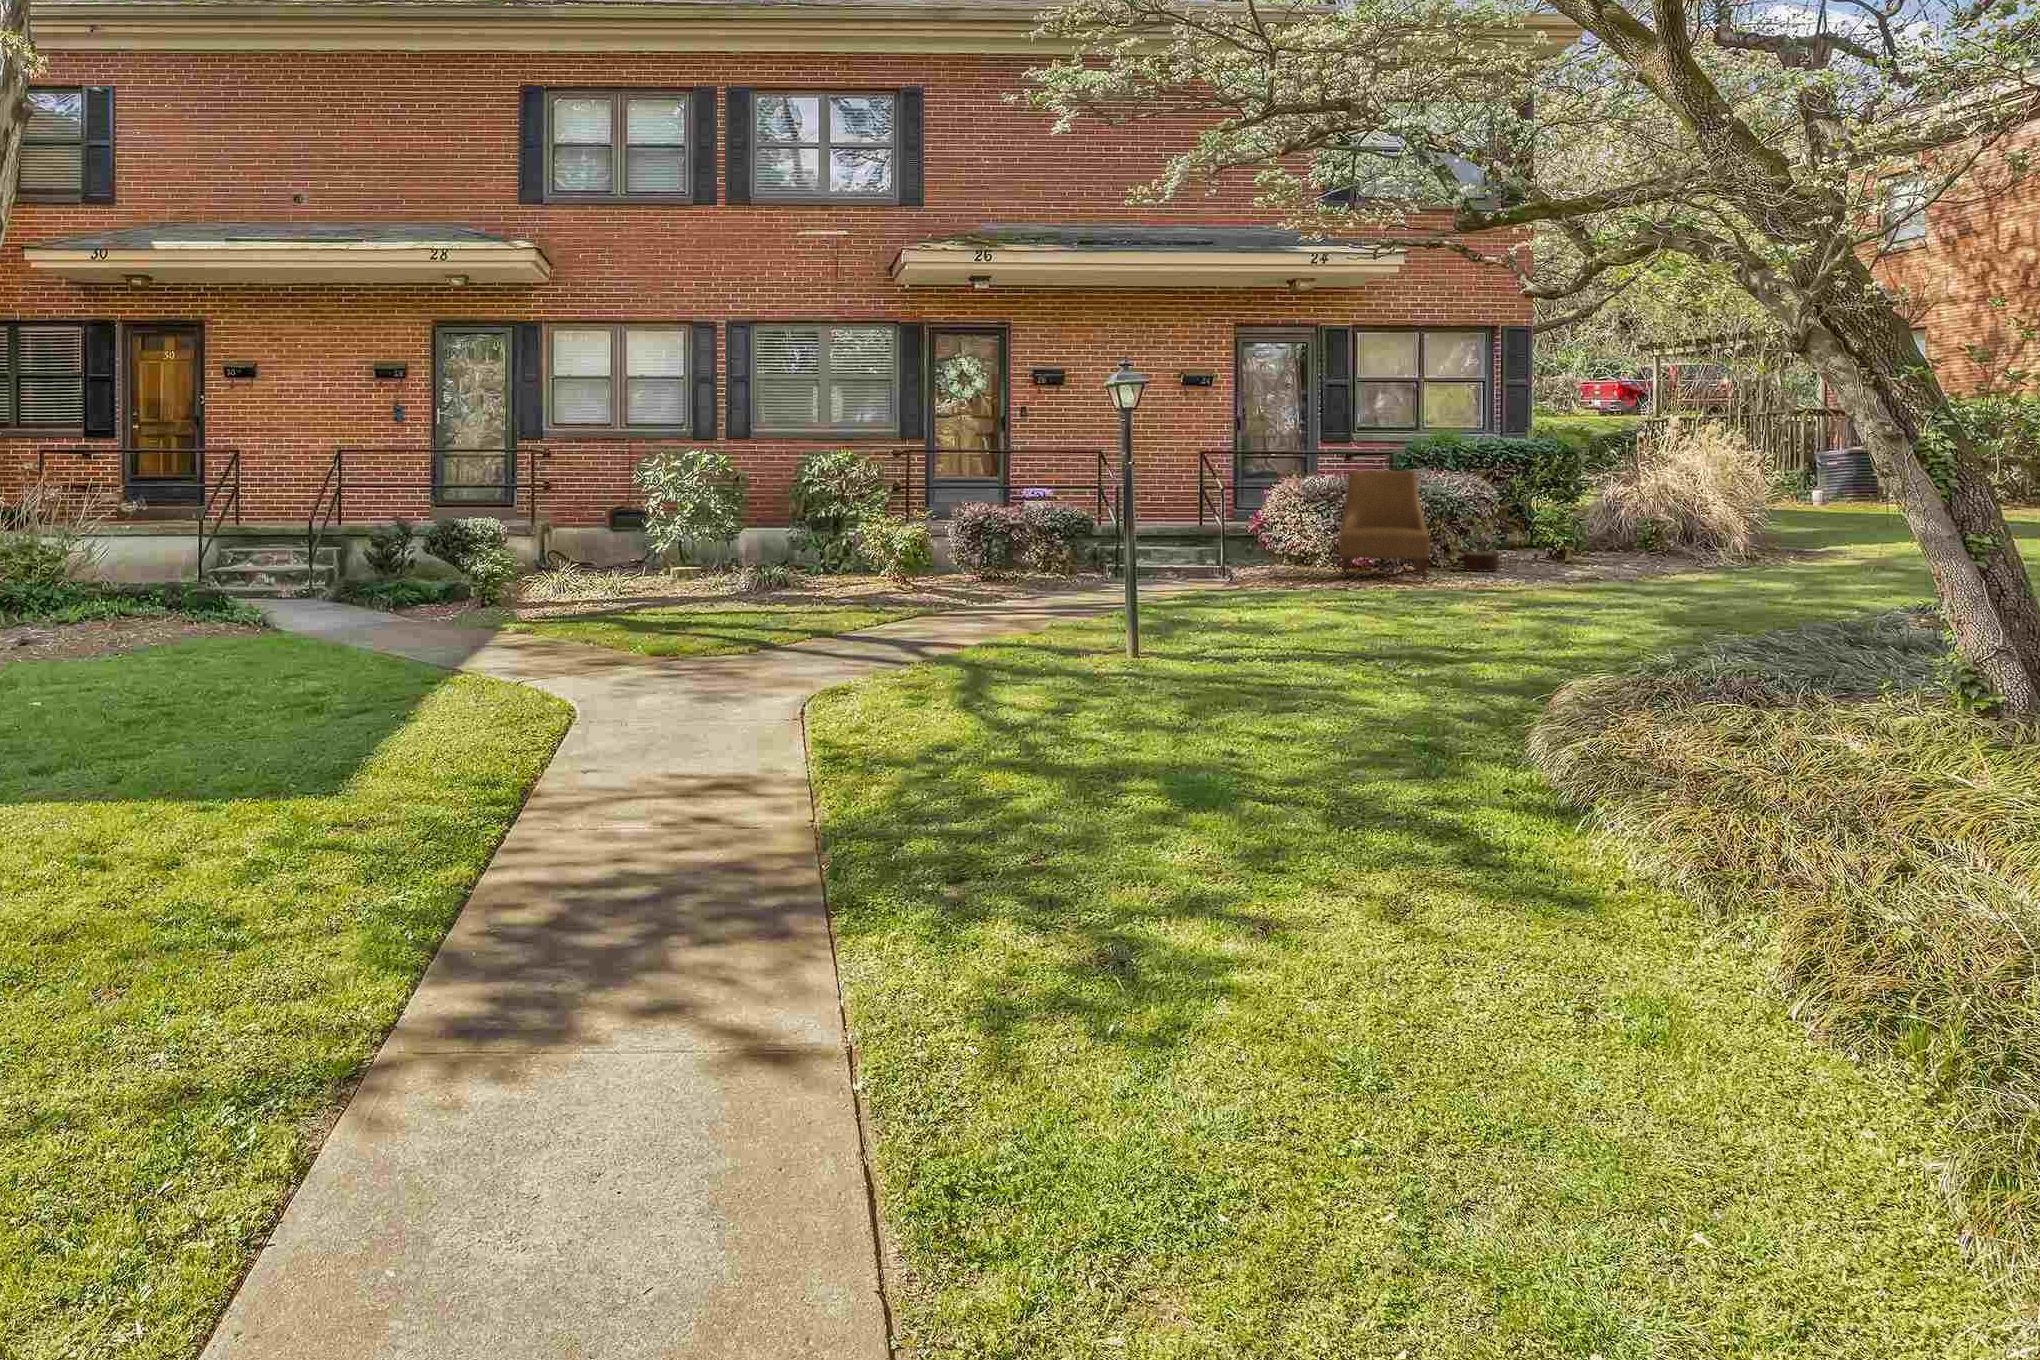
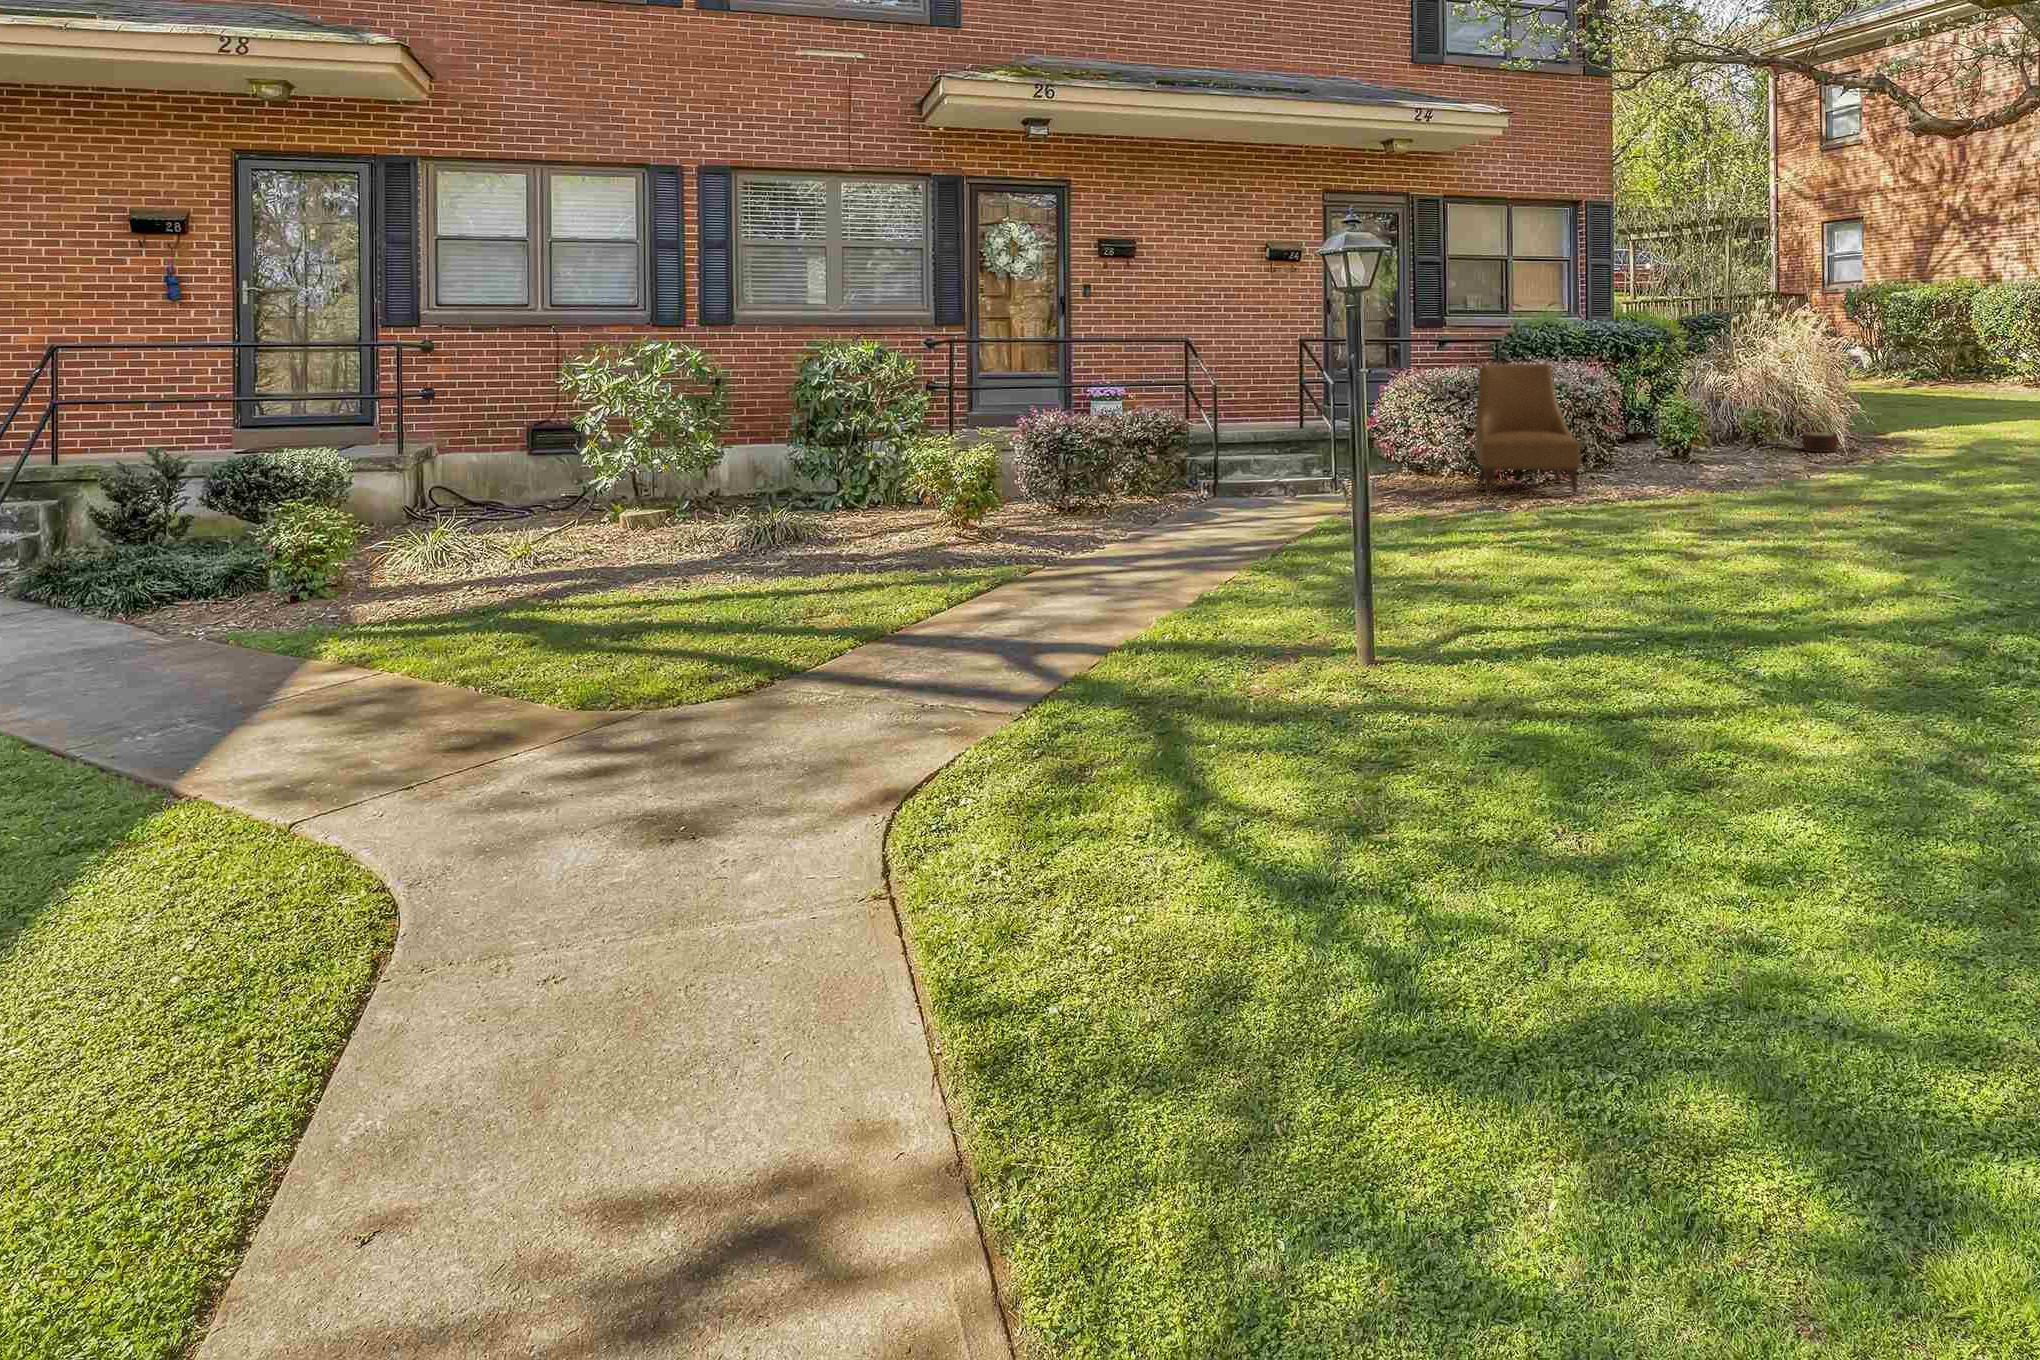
decorative plant: present [1456,516,1499,571] -> present [1797,394,1838,452]

